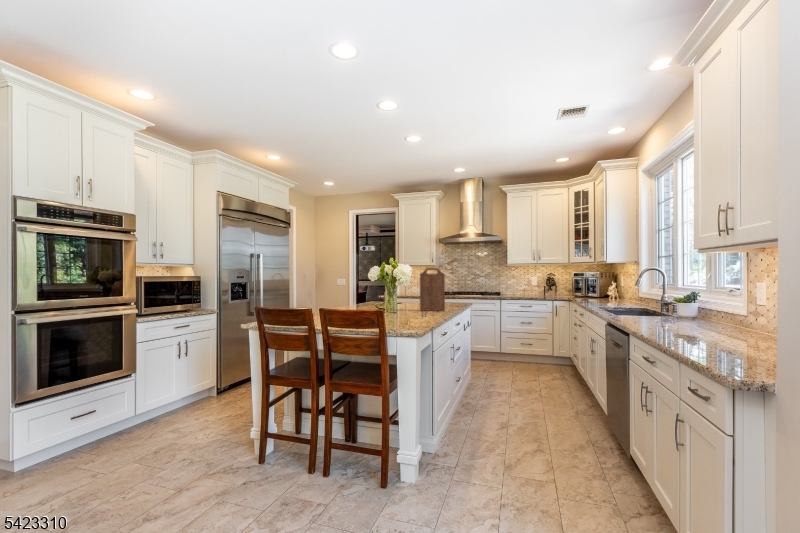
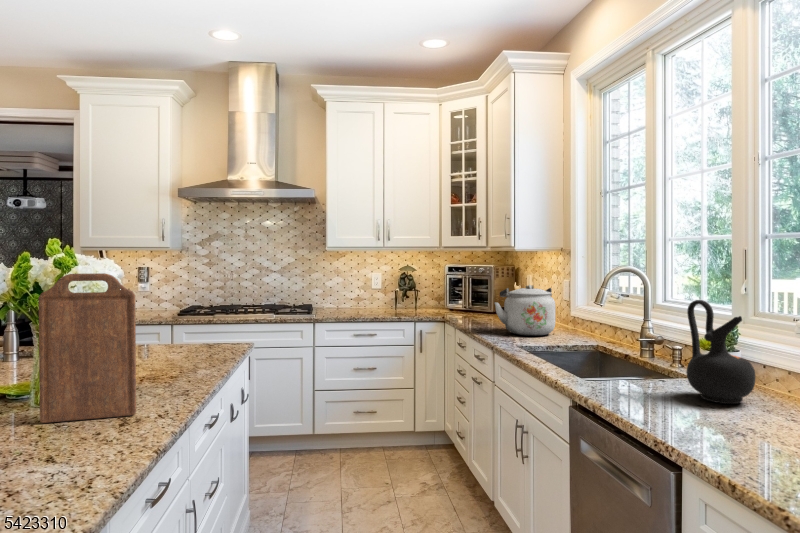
ceramic jug: none [660,278,691,320] -> present [687,300,755,404]
kettle: none [592,279,627,304] -> present [495,285,556,336]

